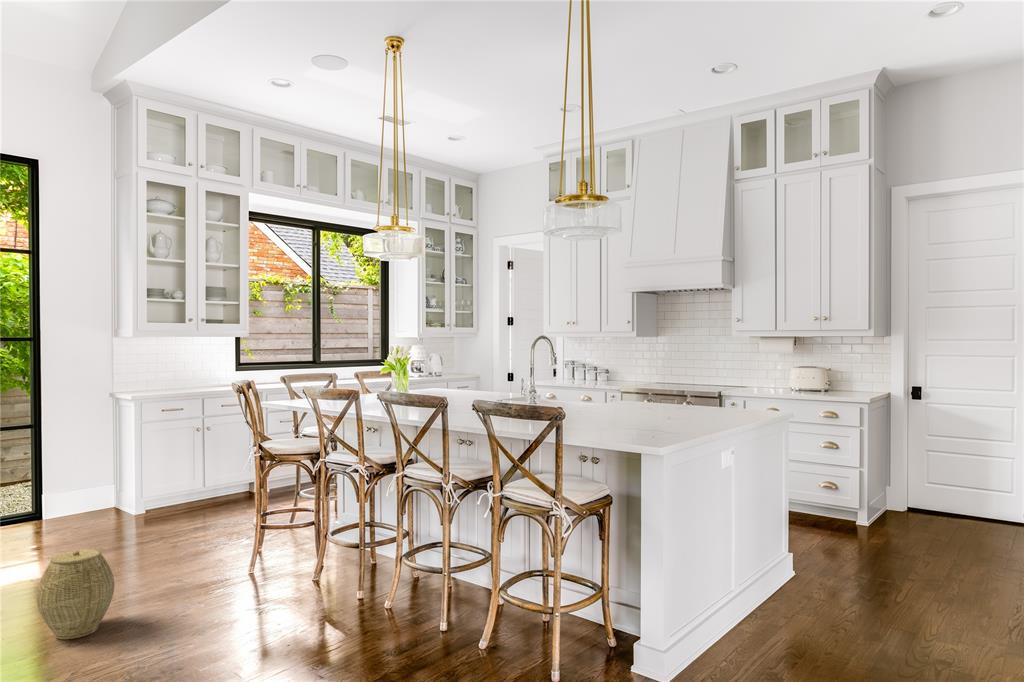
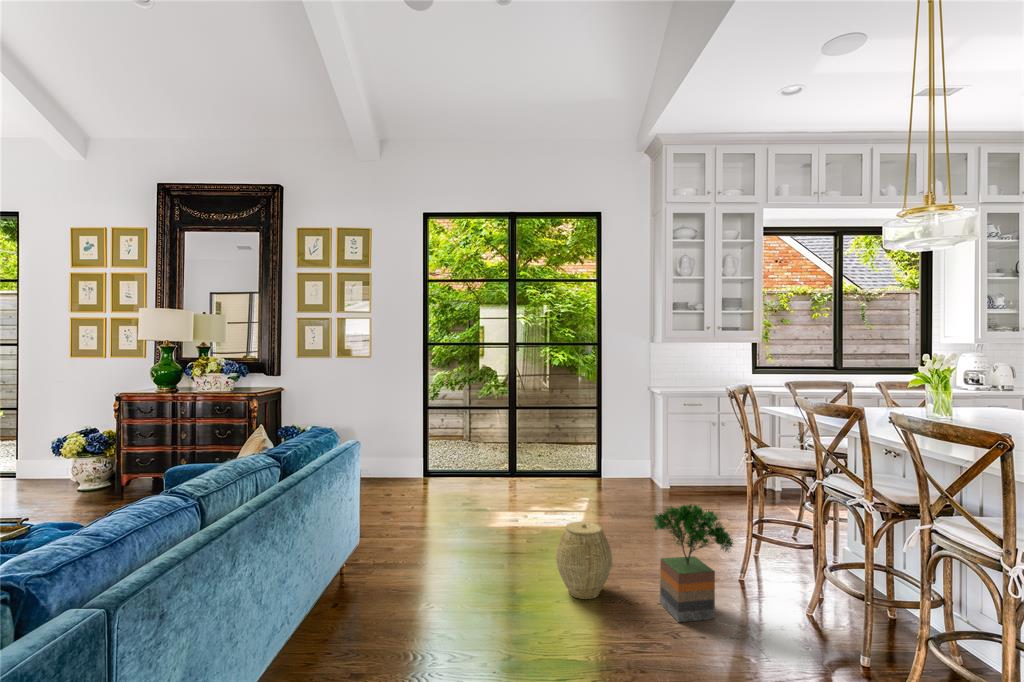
potted tree: none [162,501,253,621] -> present [654,504,733,622]

